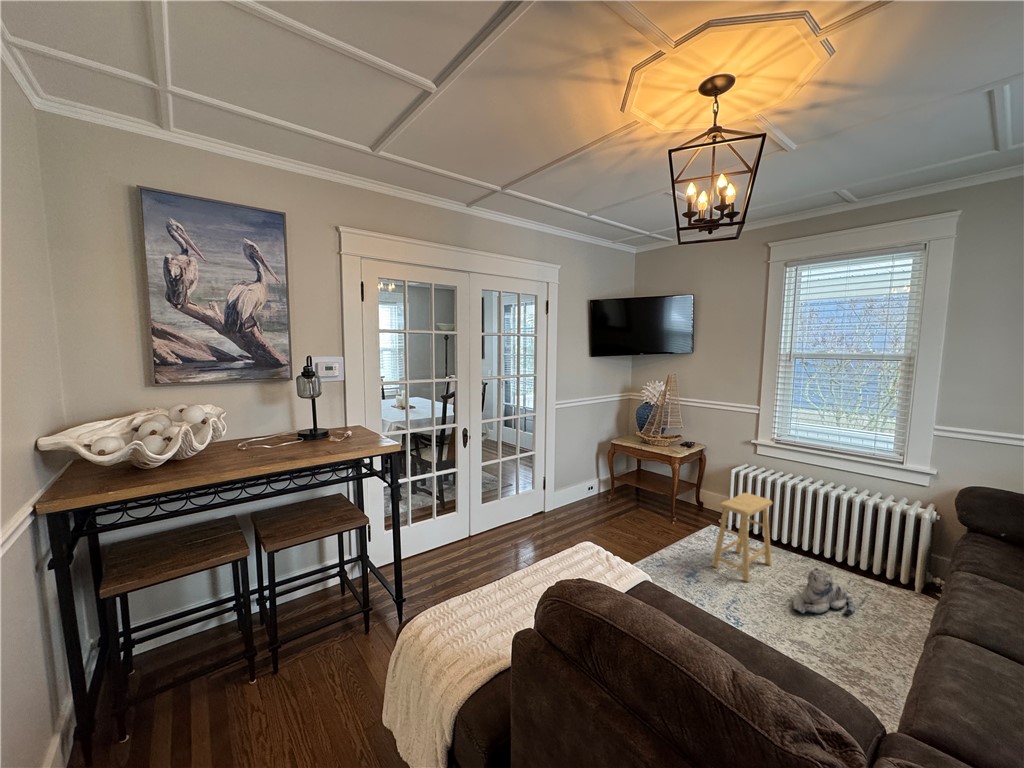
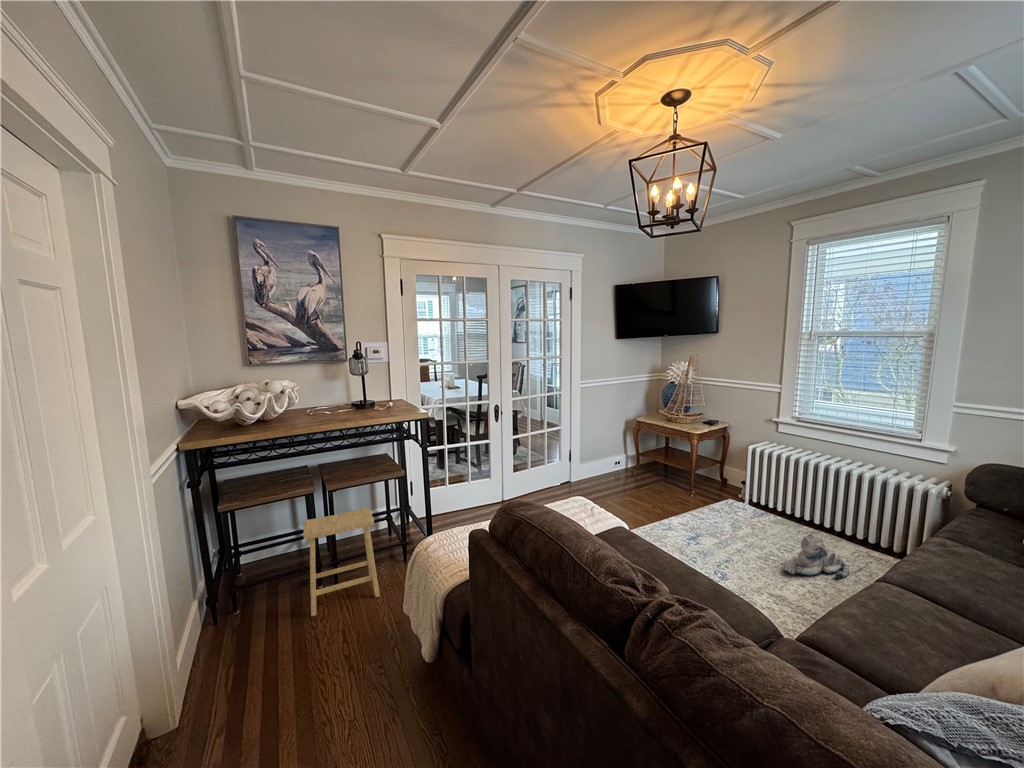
footstool: present [712,493,772,582] -> present [303,508,380,616]

